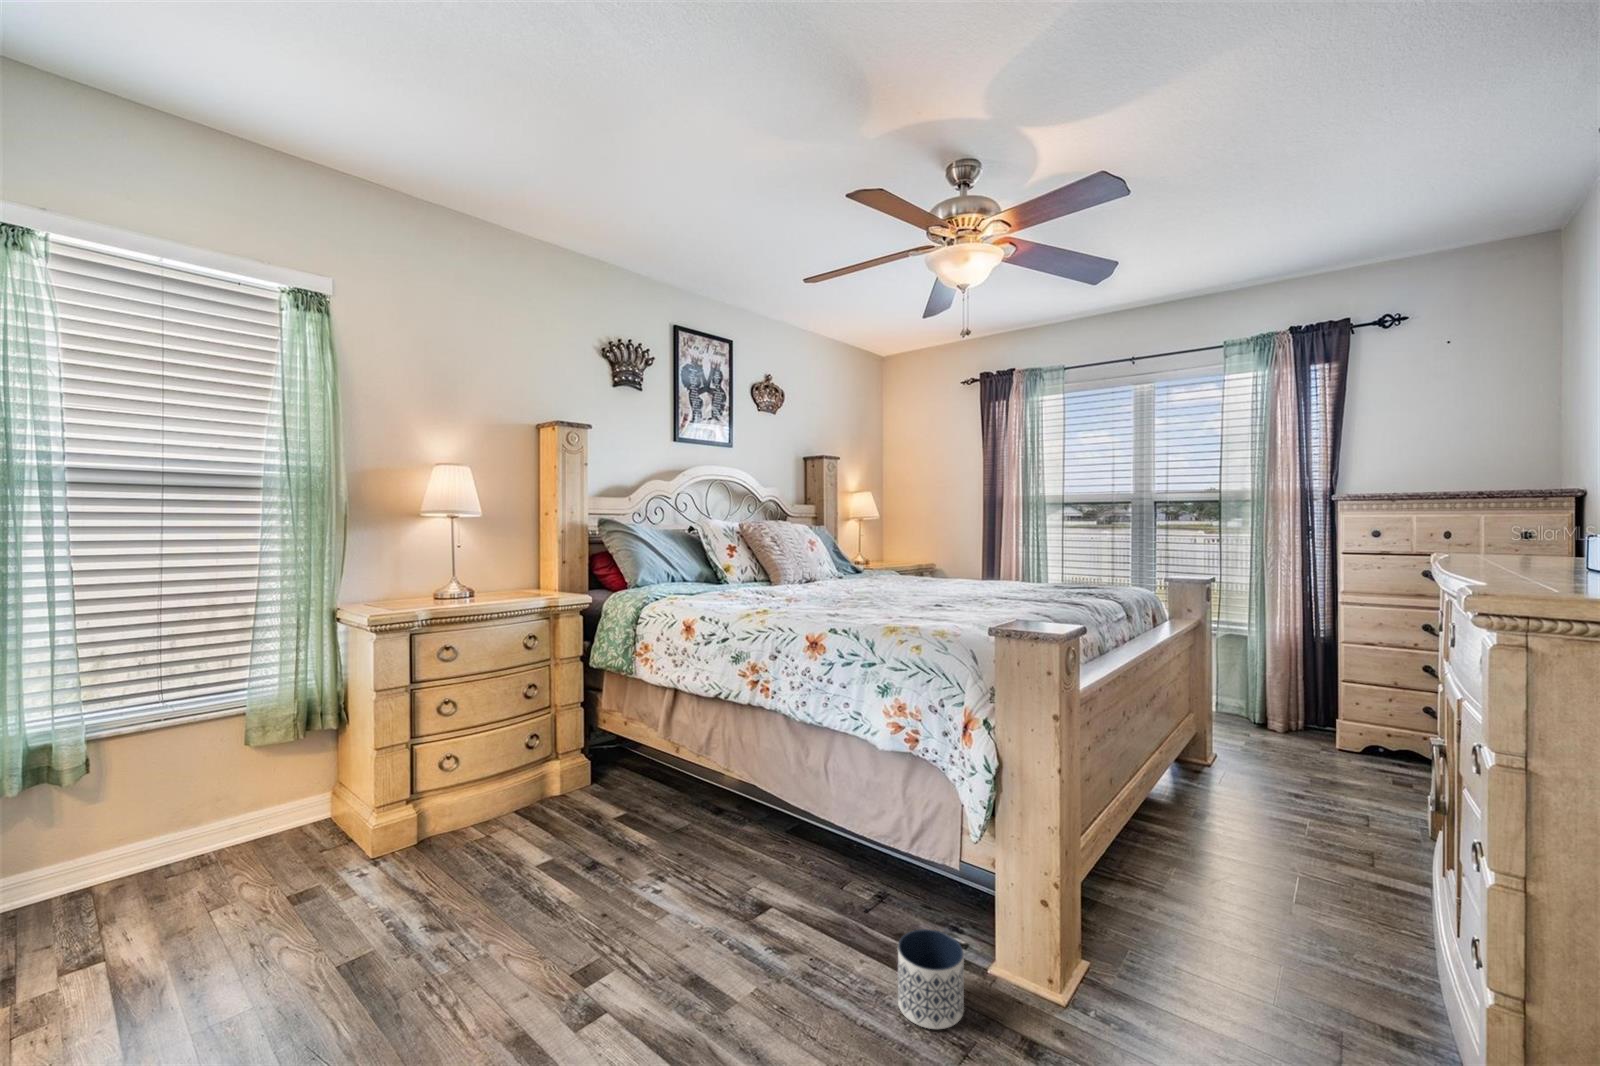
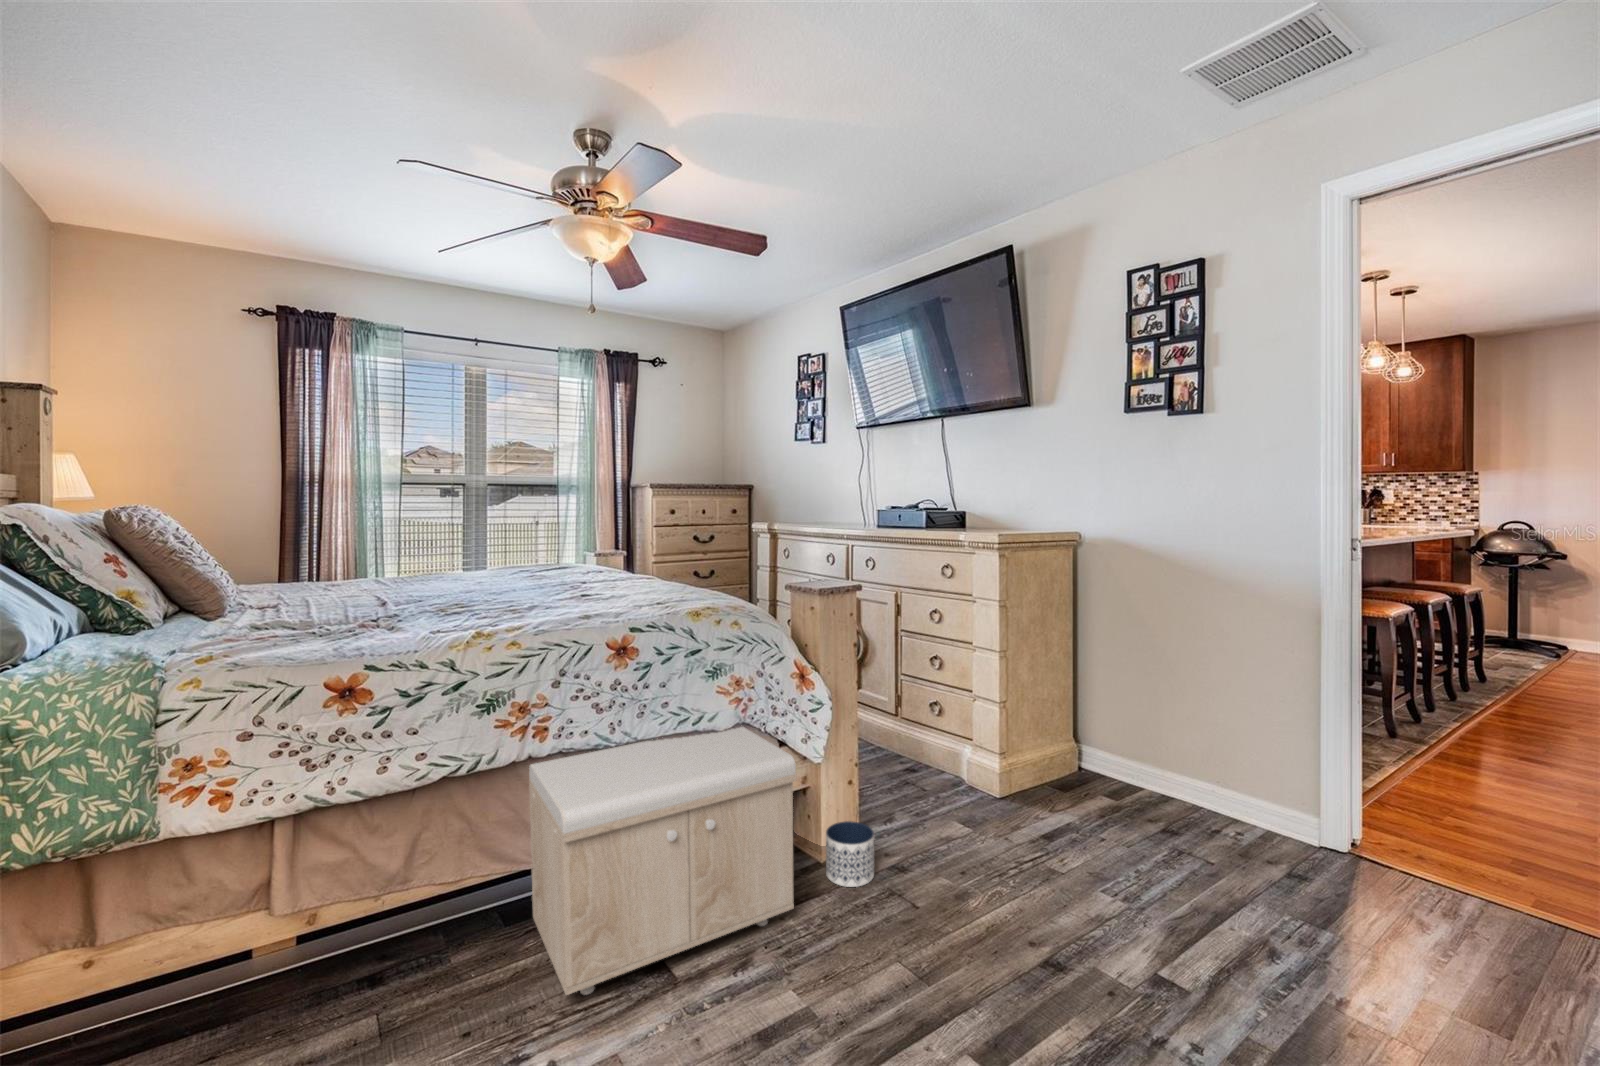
storage bench: none [659,710,890,957] -> present [529,727,796,995]

